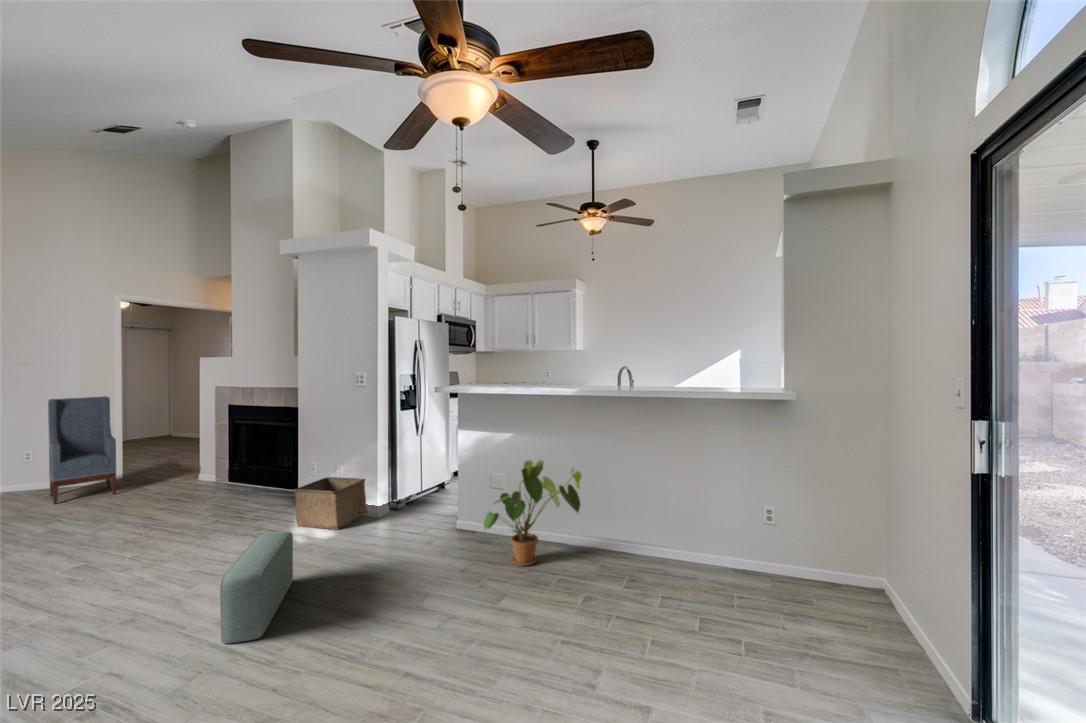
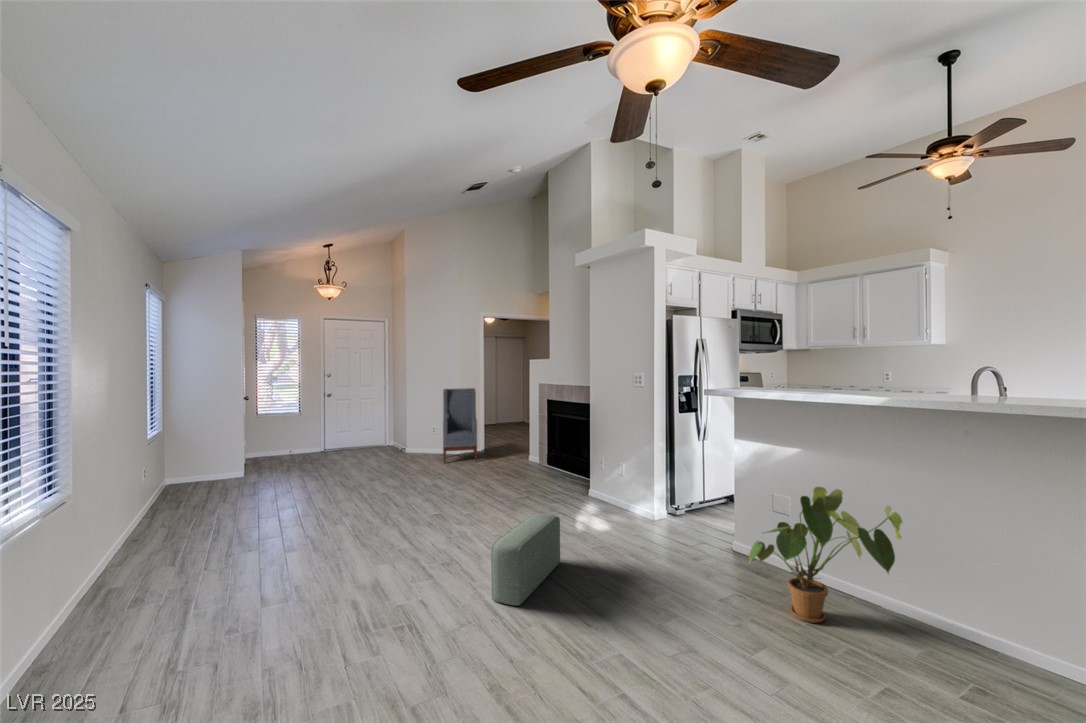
storage bin: present [294,477,367,530] -> none [579,472,644,524]

